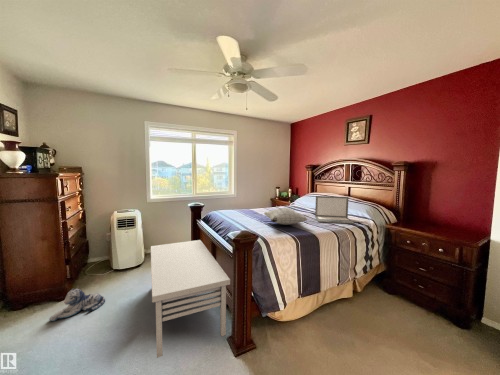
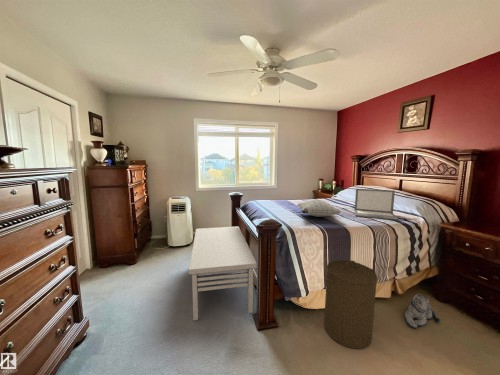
laundry hamper: none [300,266,348,354] -> present [324,260,377,349]
plush toy: present [49,289,105,321] -> present [404,294,439,328]

